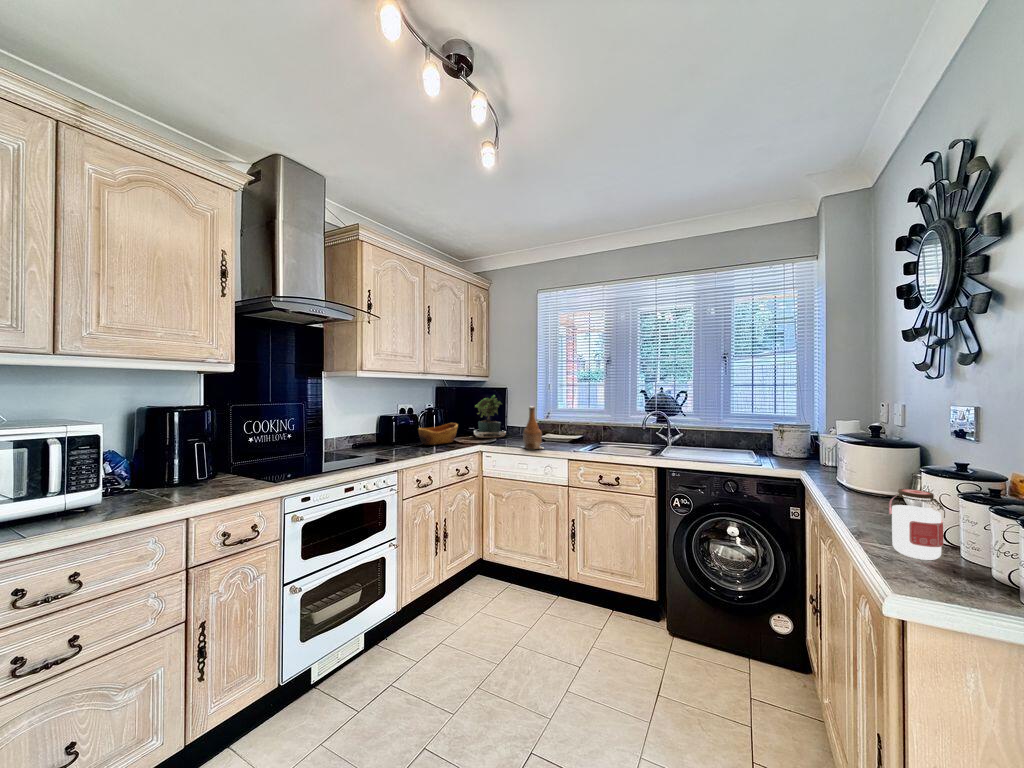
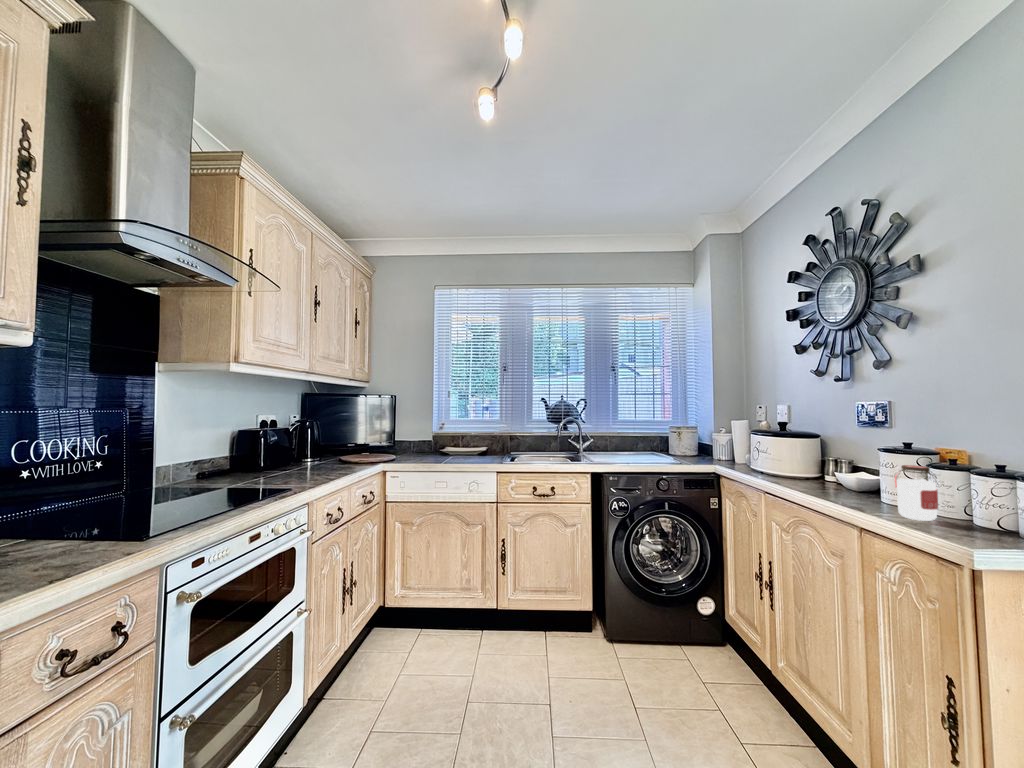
potted plant: present [474,395,506,438] -> none [344,402,396,457]
bottle: present [523,406,543,449] -> none [435,414,467,464]
wooden bowl: present [419,423,458,445] -> none [295,438,345,468]

